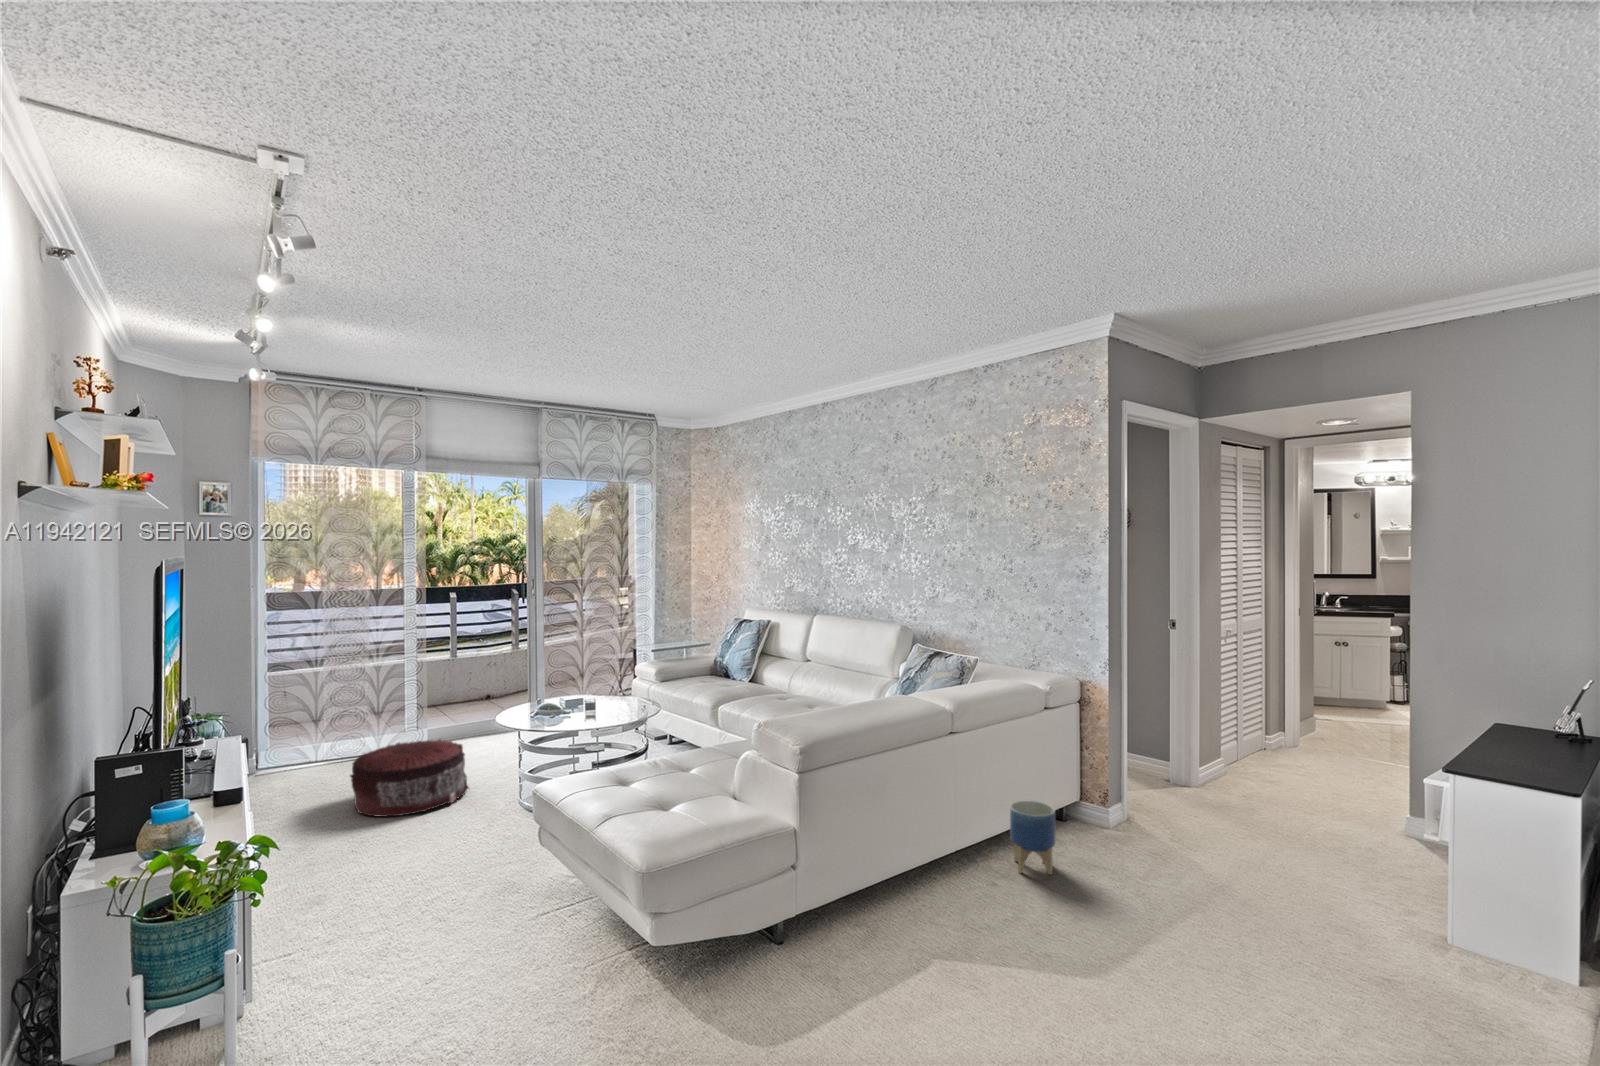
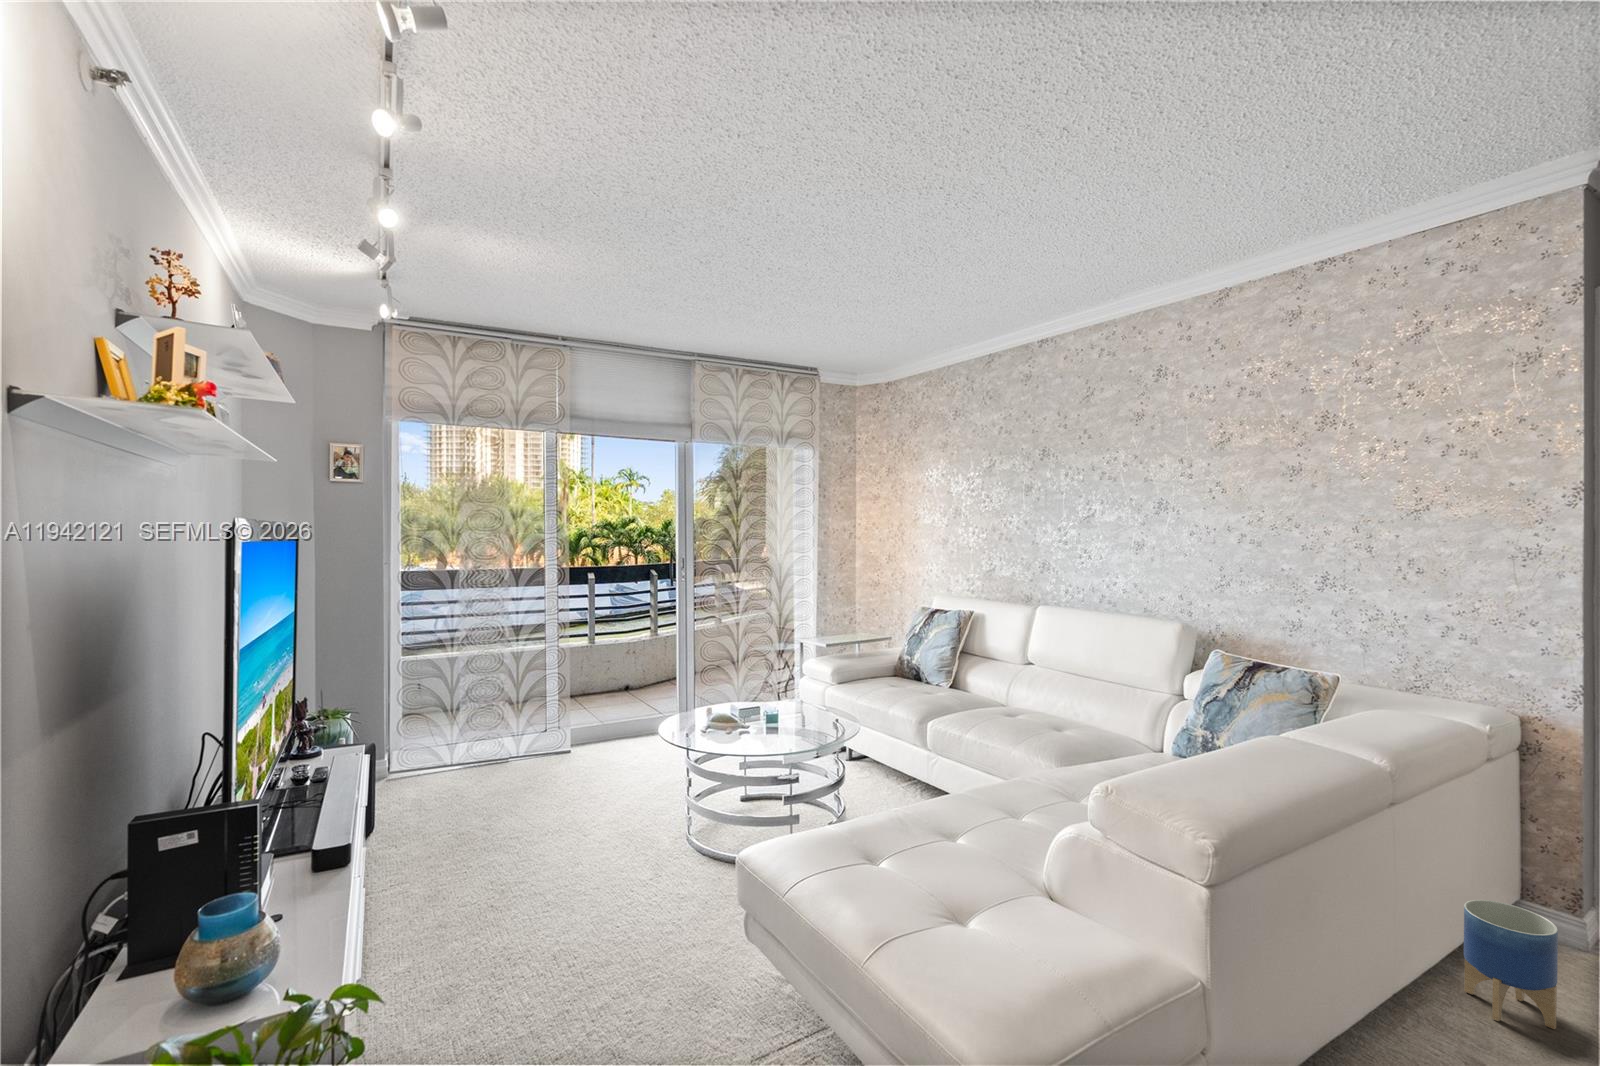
pouf: present [350,739,469,817] -> none [492,747,630,848]

